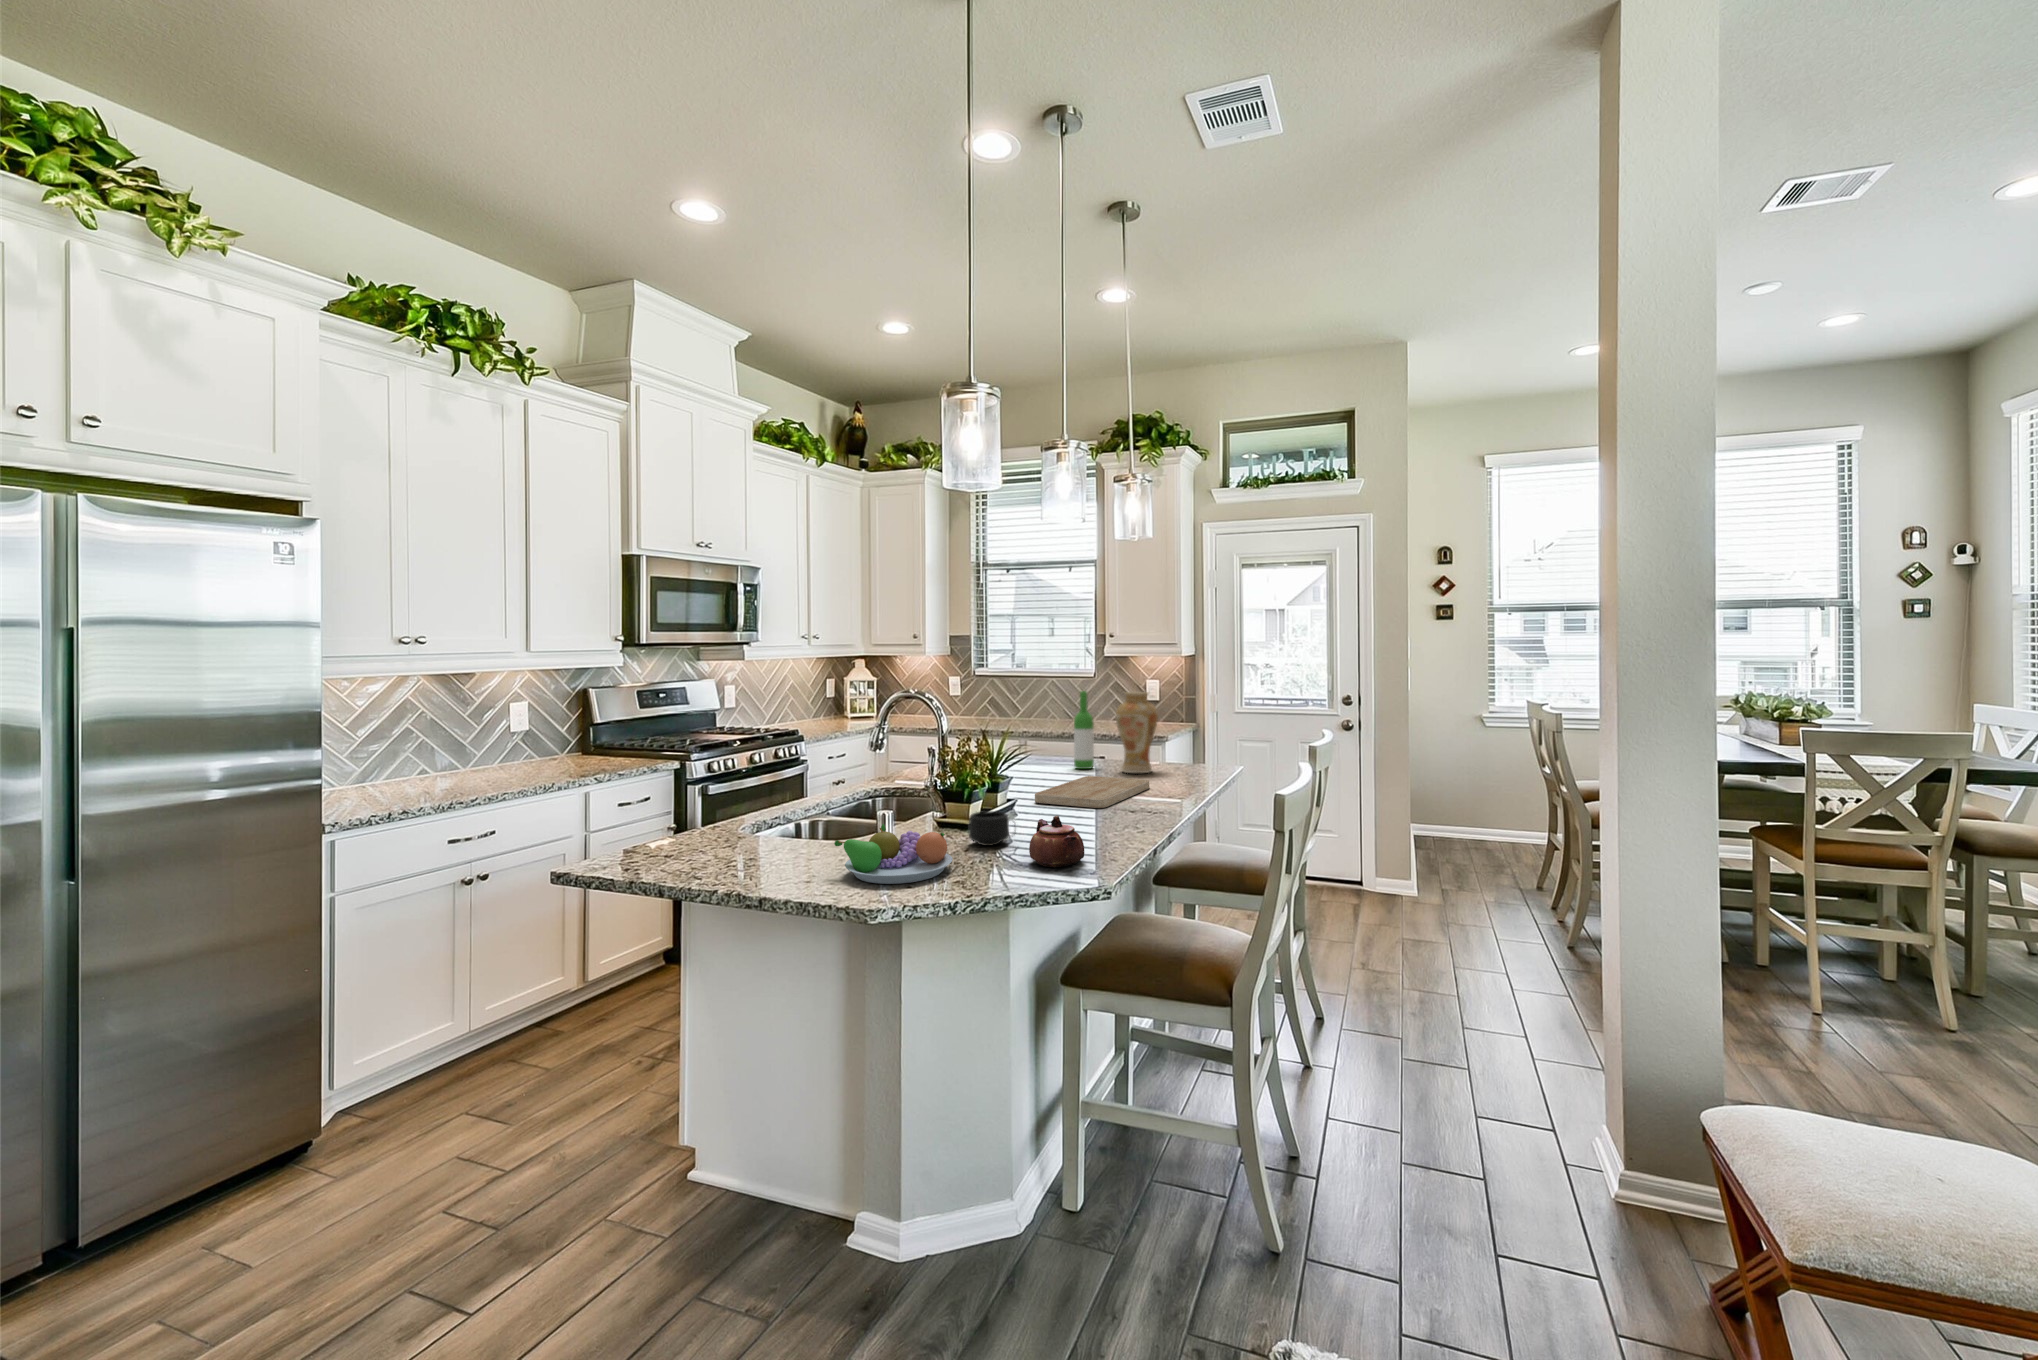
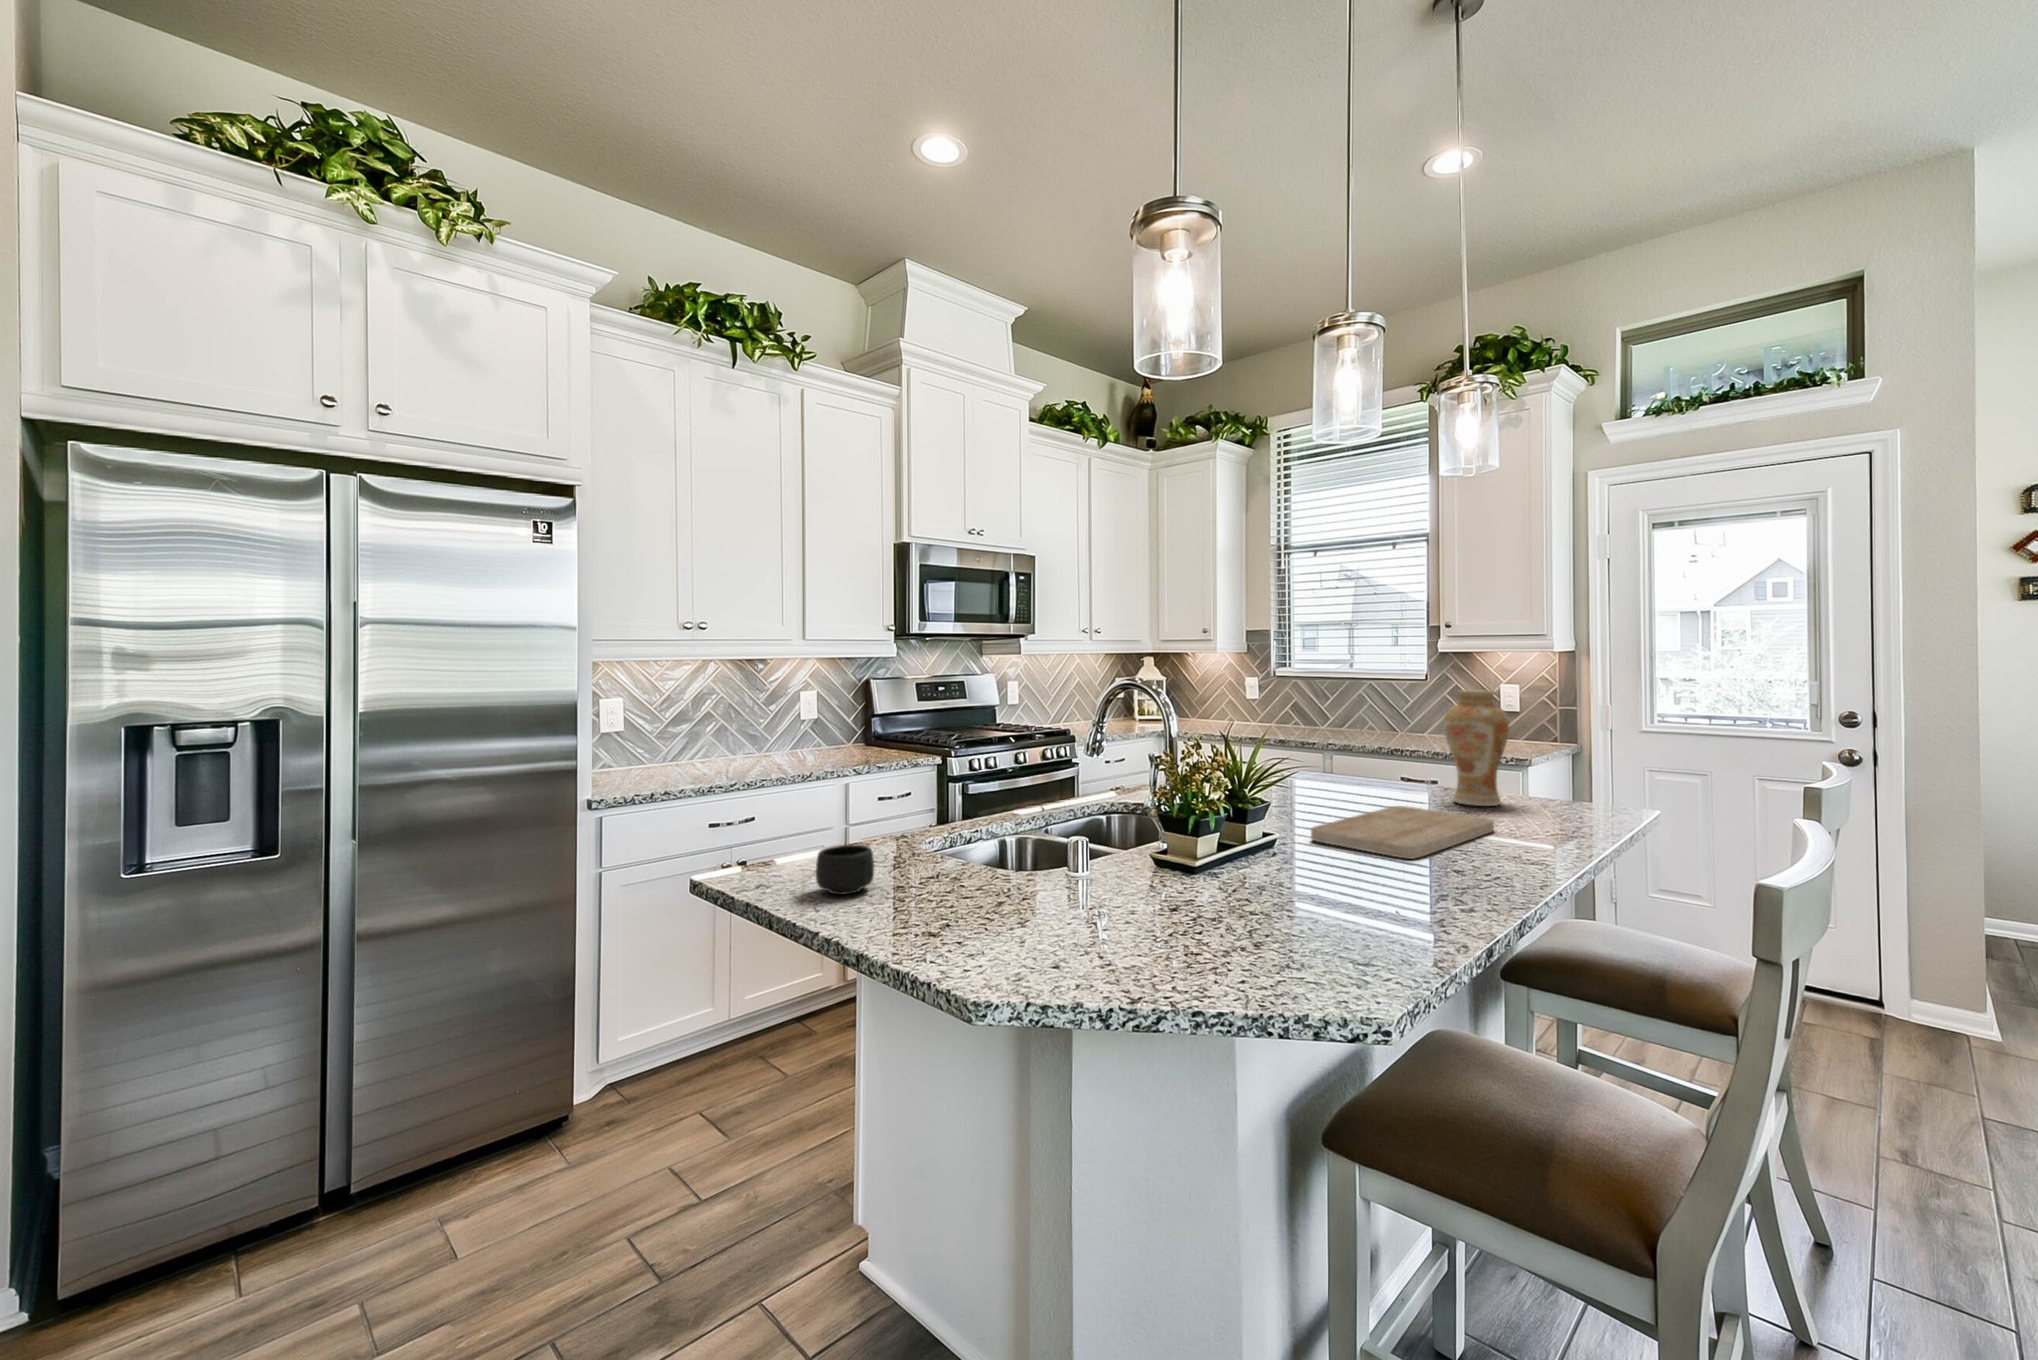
wine bottle: present [1074,691,1094,769] -> none [1384,688,1413,794]
mug: present [969,811,1010,846] -> present [816,845,874,895]
teapot: present [1029,816,1084,867] -> none [1261,881,1354,970]
fruit bowl: present [834,824,952,884] -> none [970,865,1136,967]

